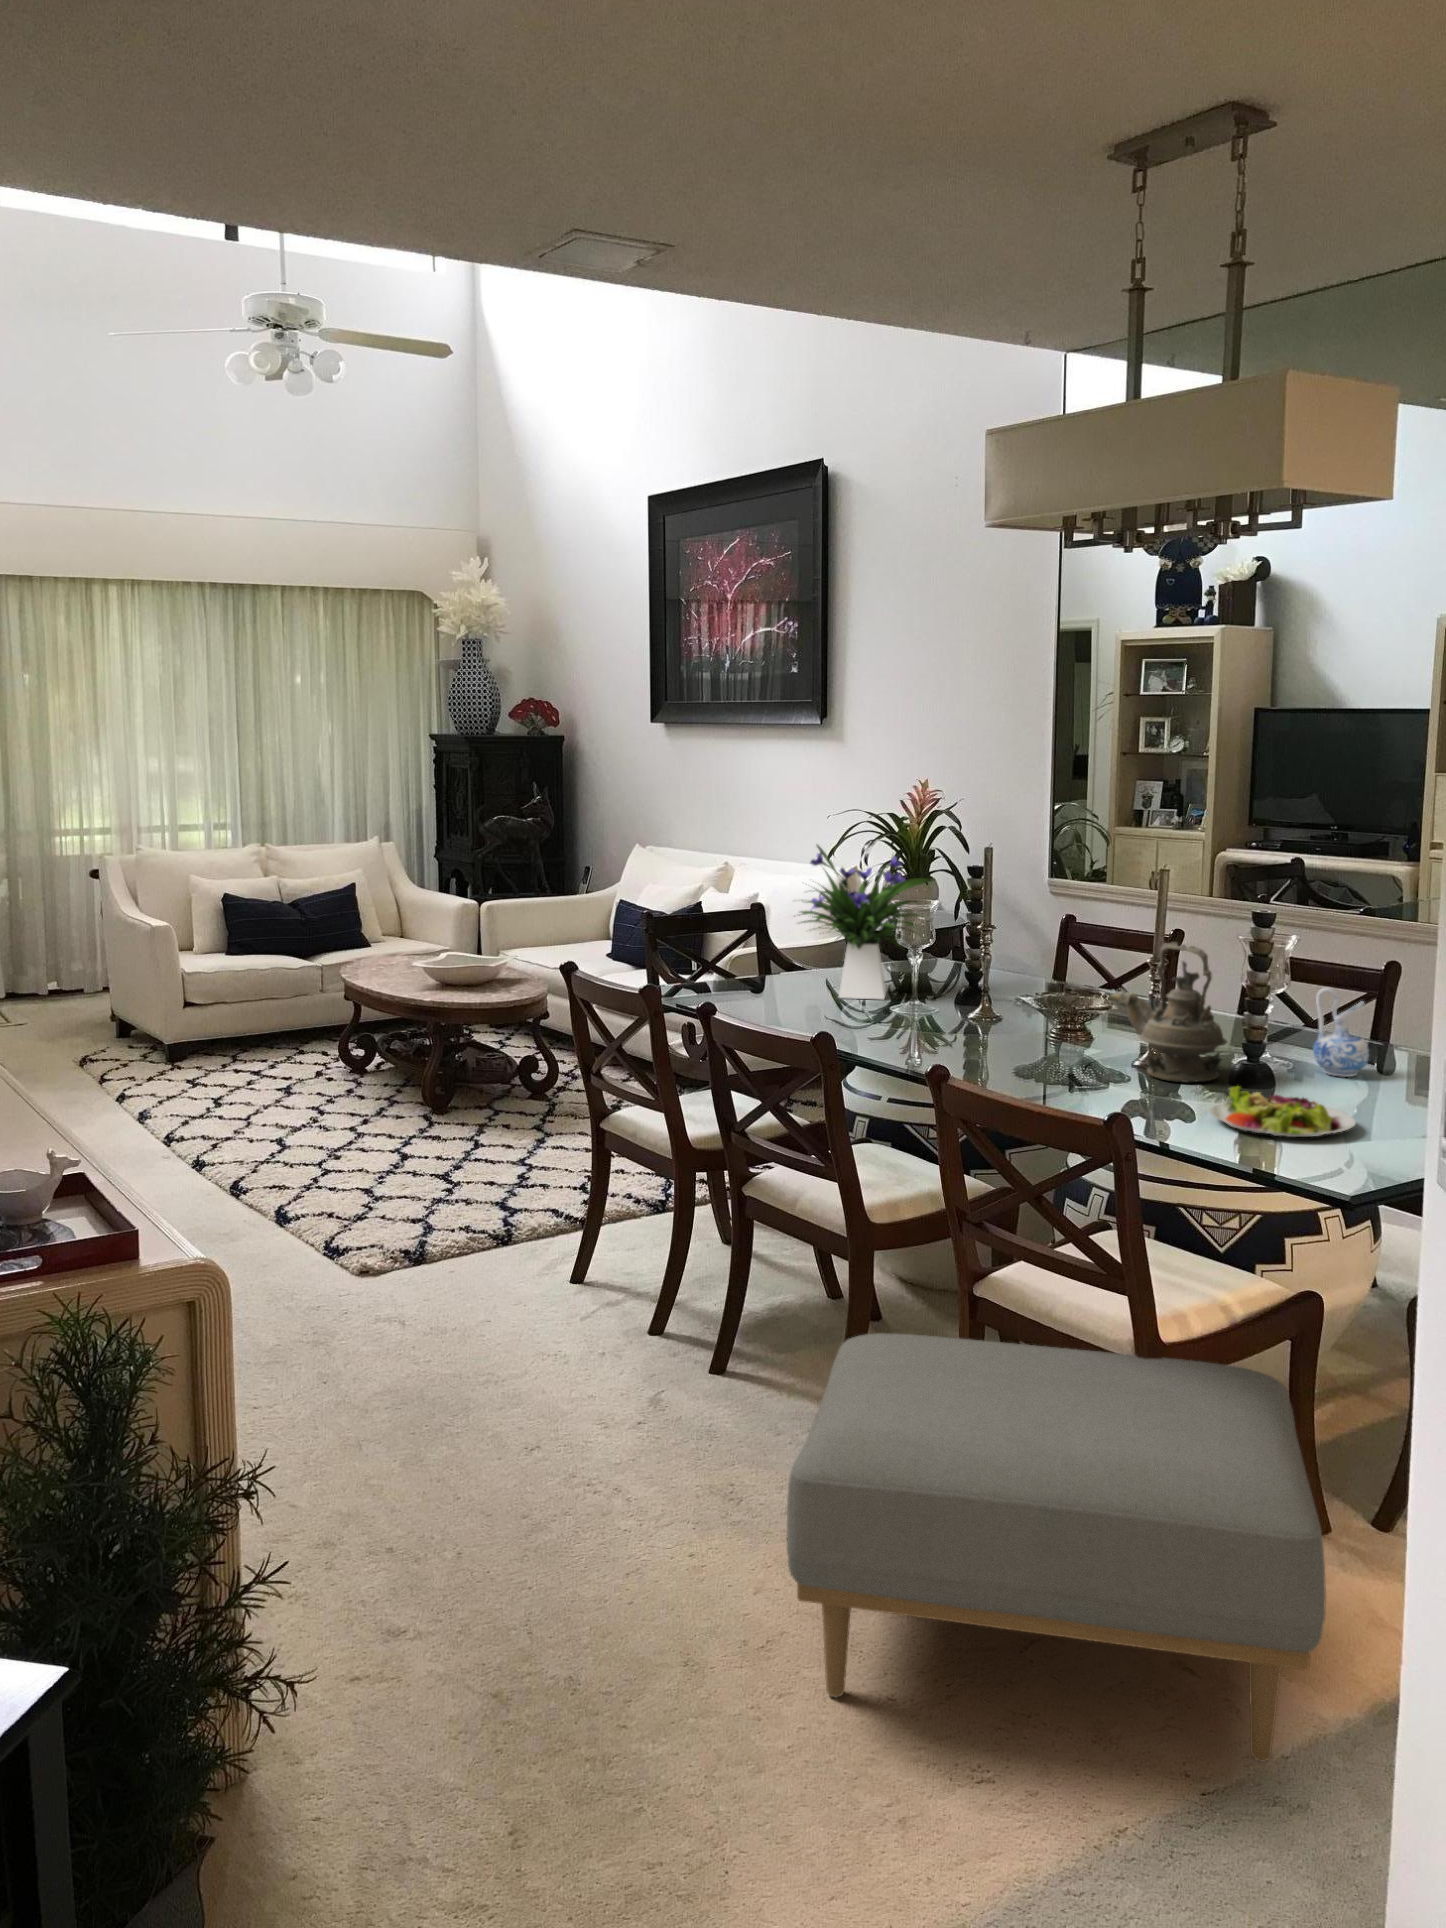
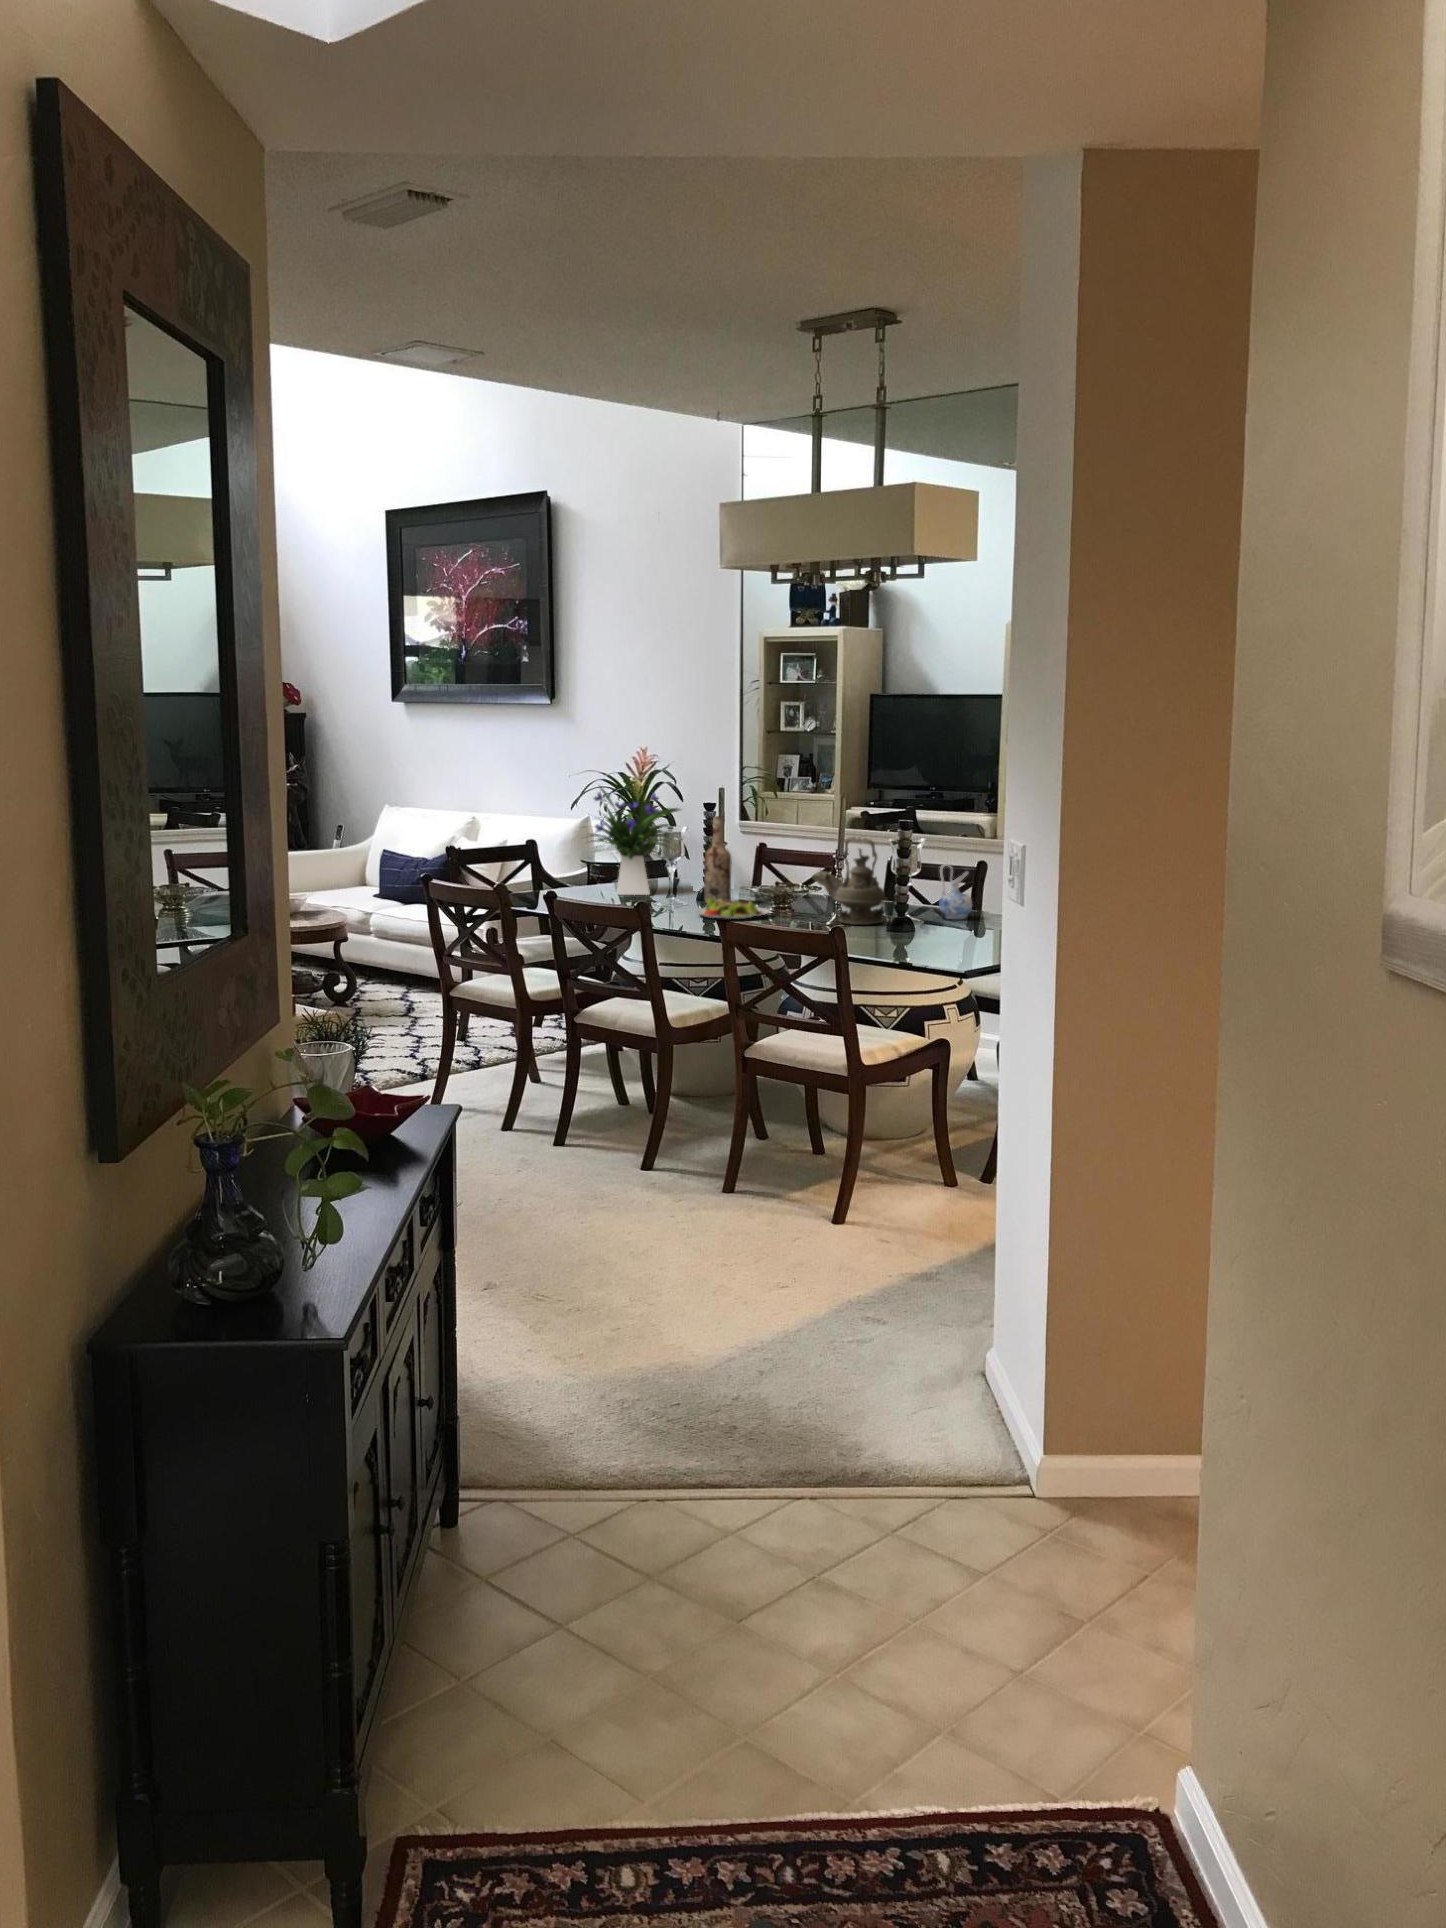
wine bottle: none [955,896,996,1025] -> present [704,816,731,903]
salad plate: present [1210,1086,1356,1137] -> present [696,898,770,919]
ottoman: present [787,1333,1326,1762] -> none [664,1070,960,1265]

